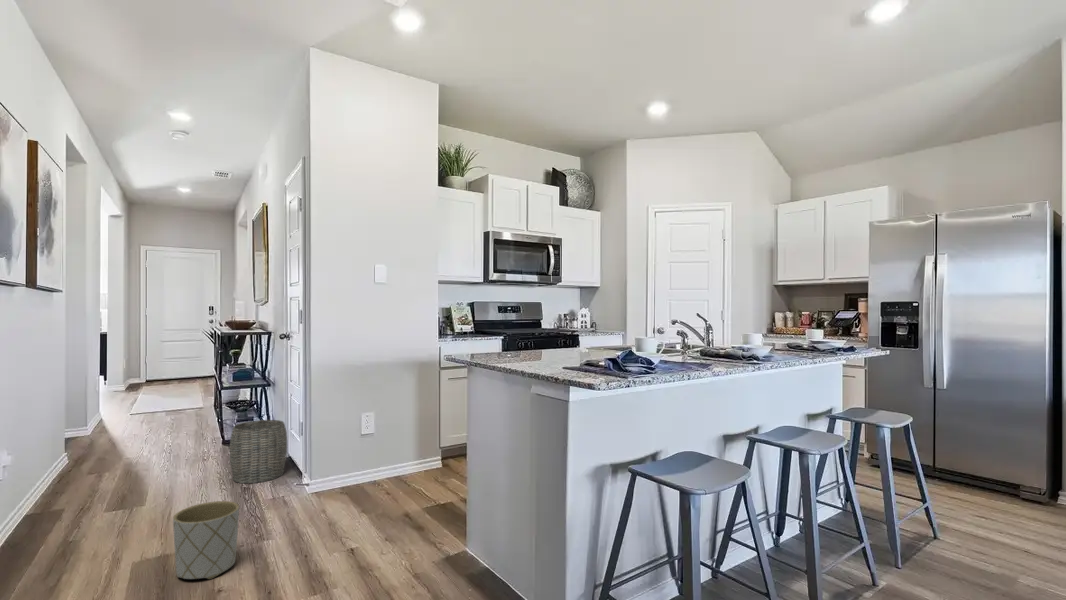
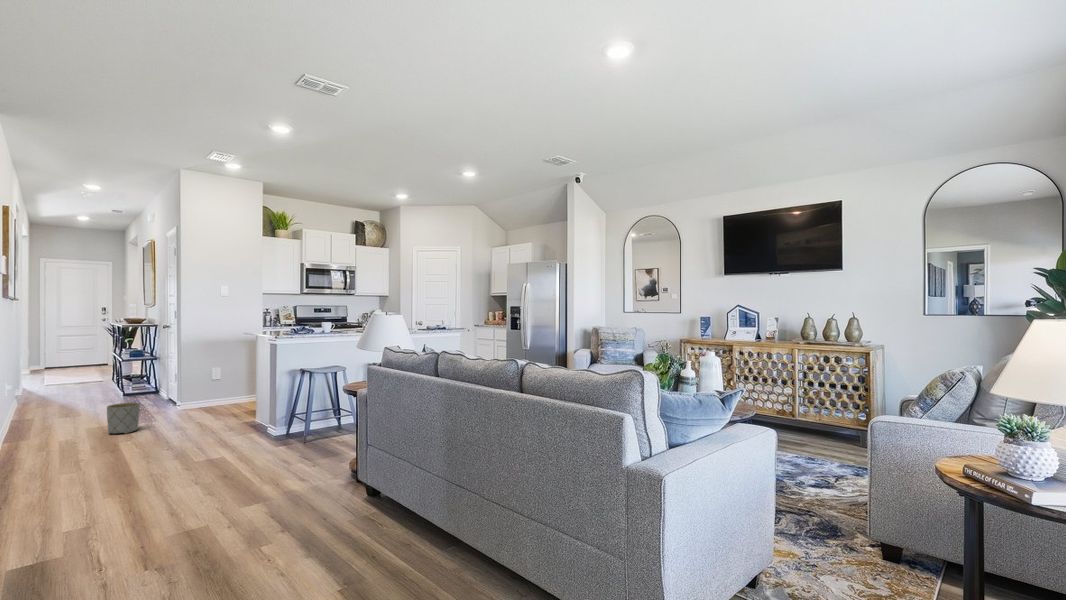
woven basket: present [230,420,287,483] -> none [130,376,167,409]

